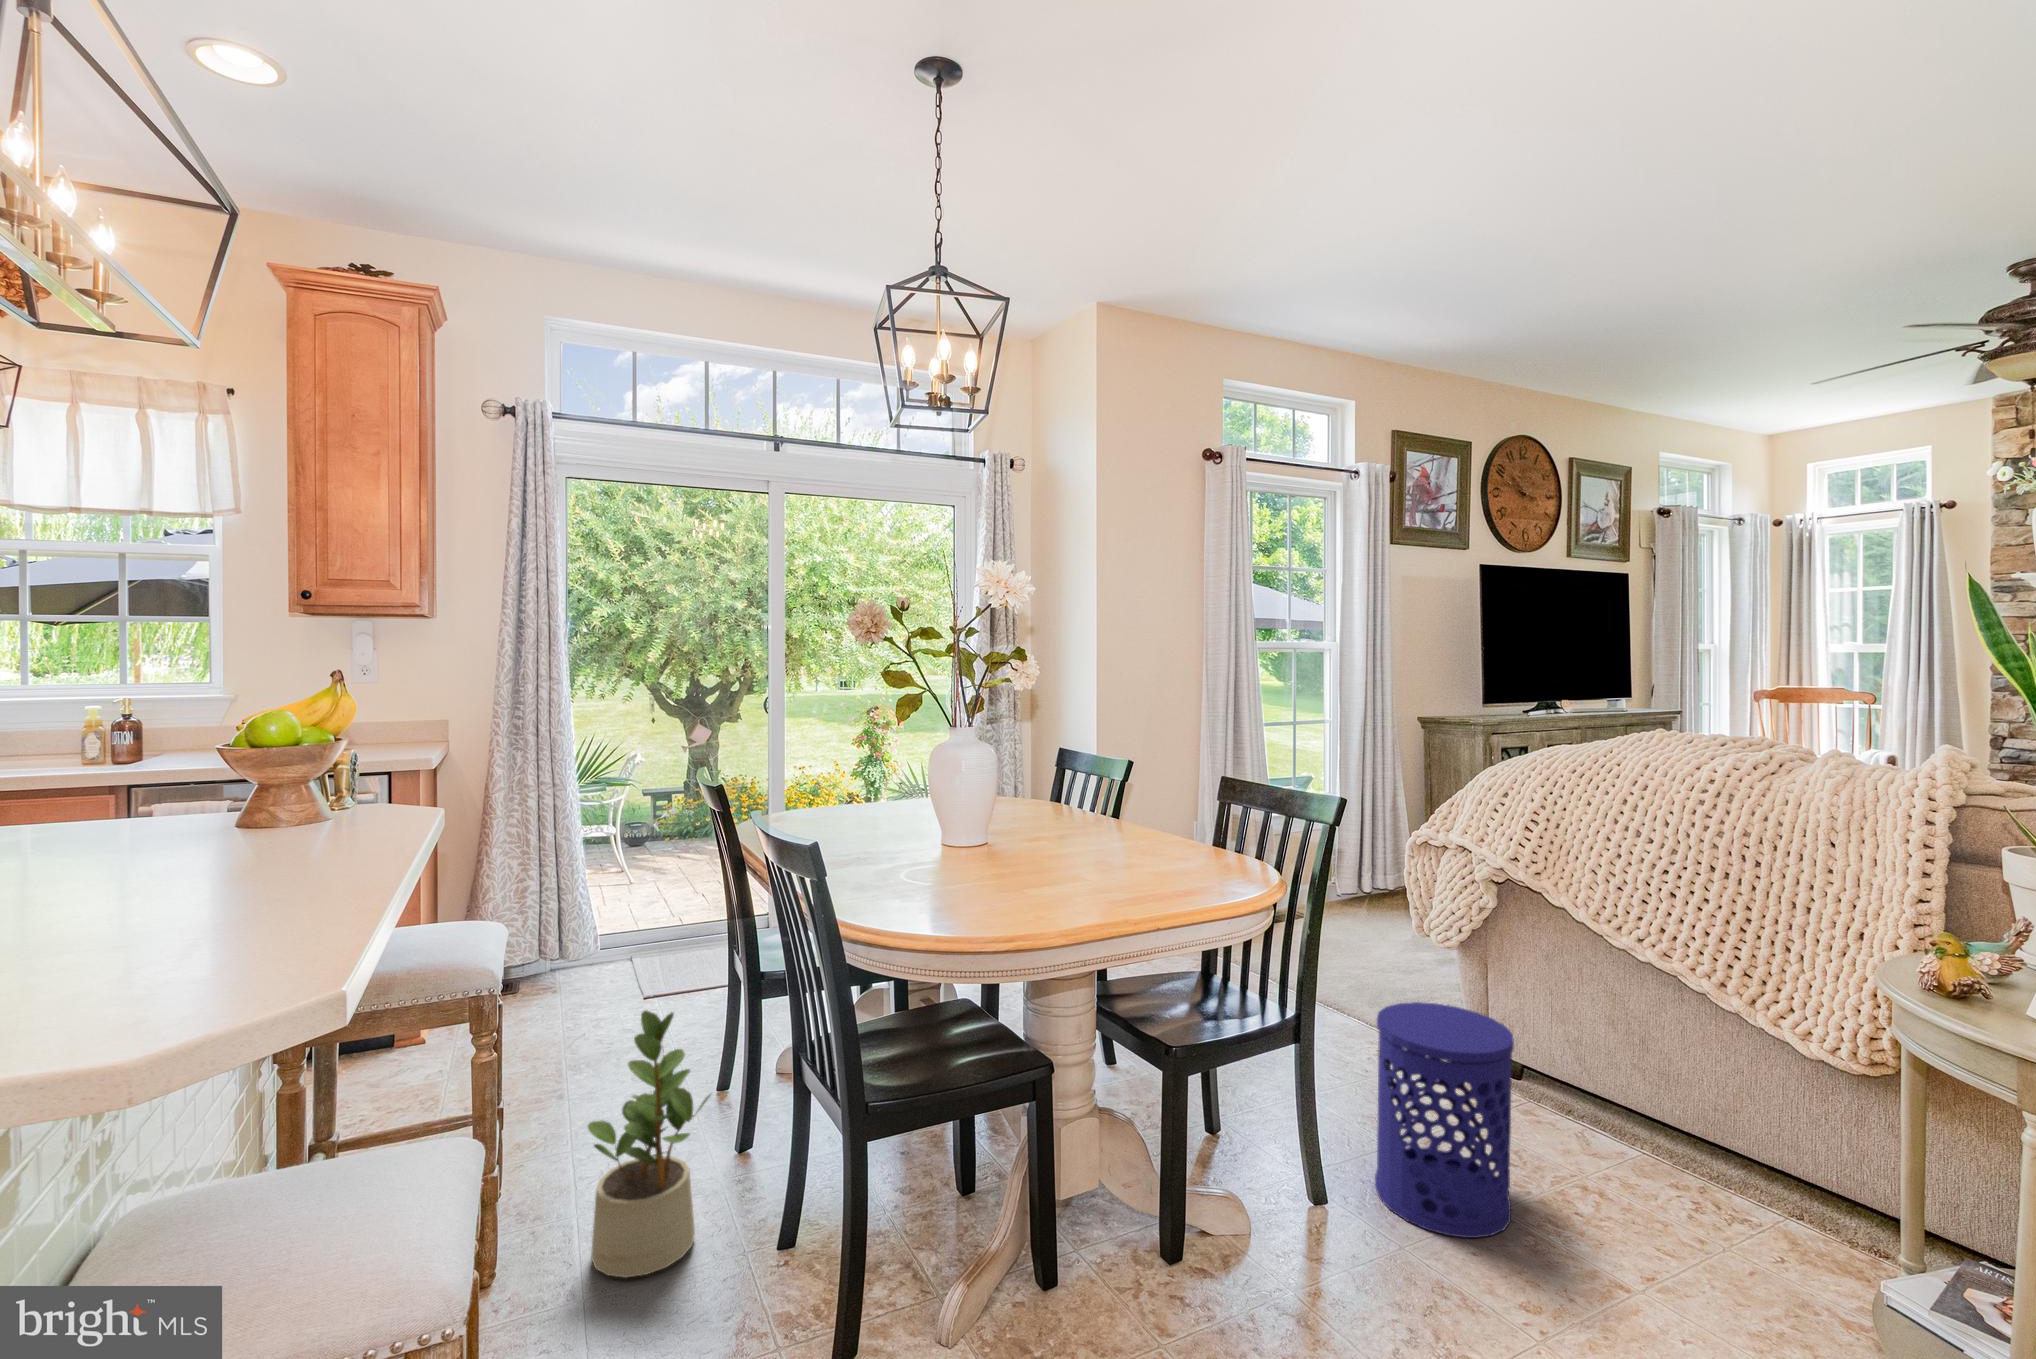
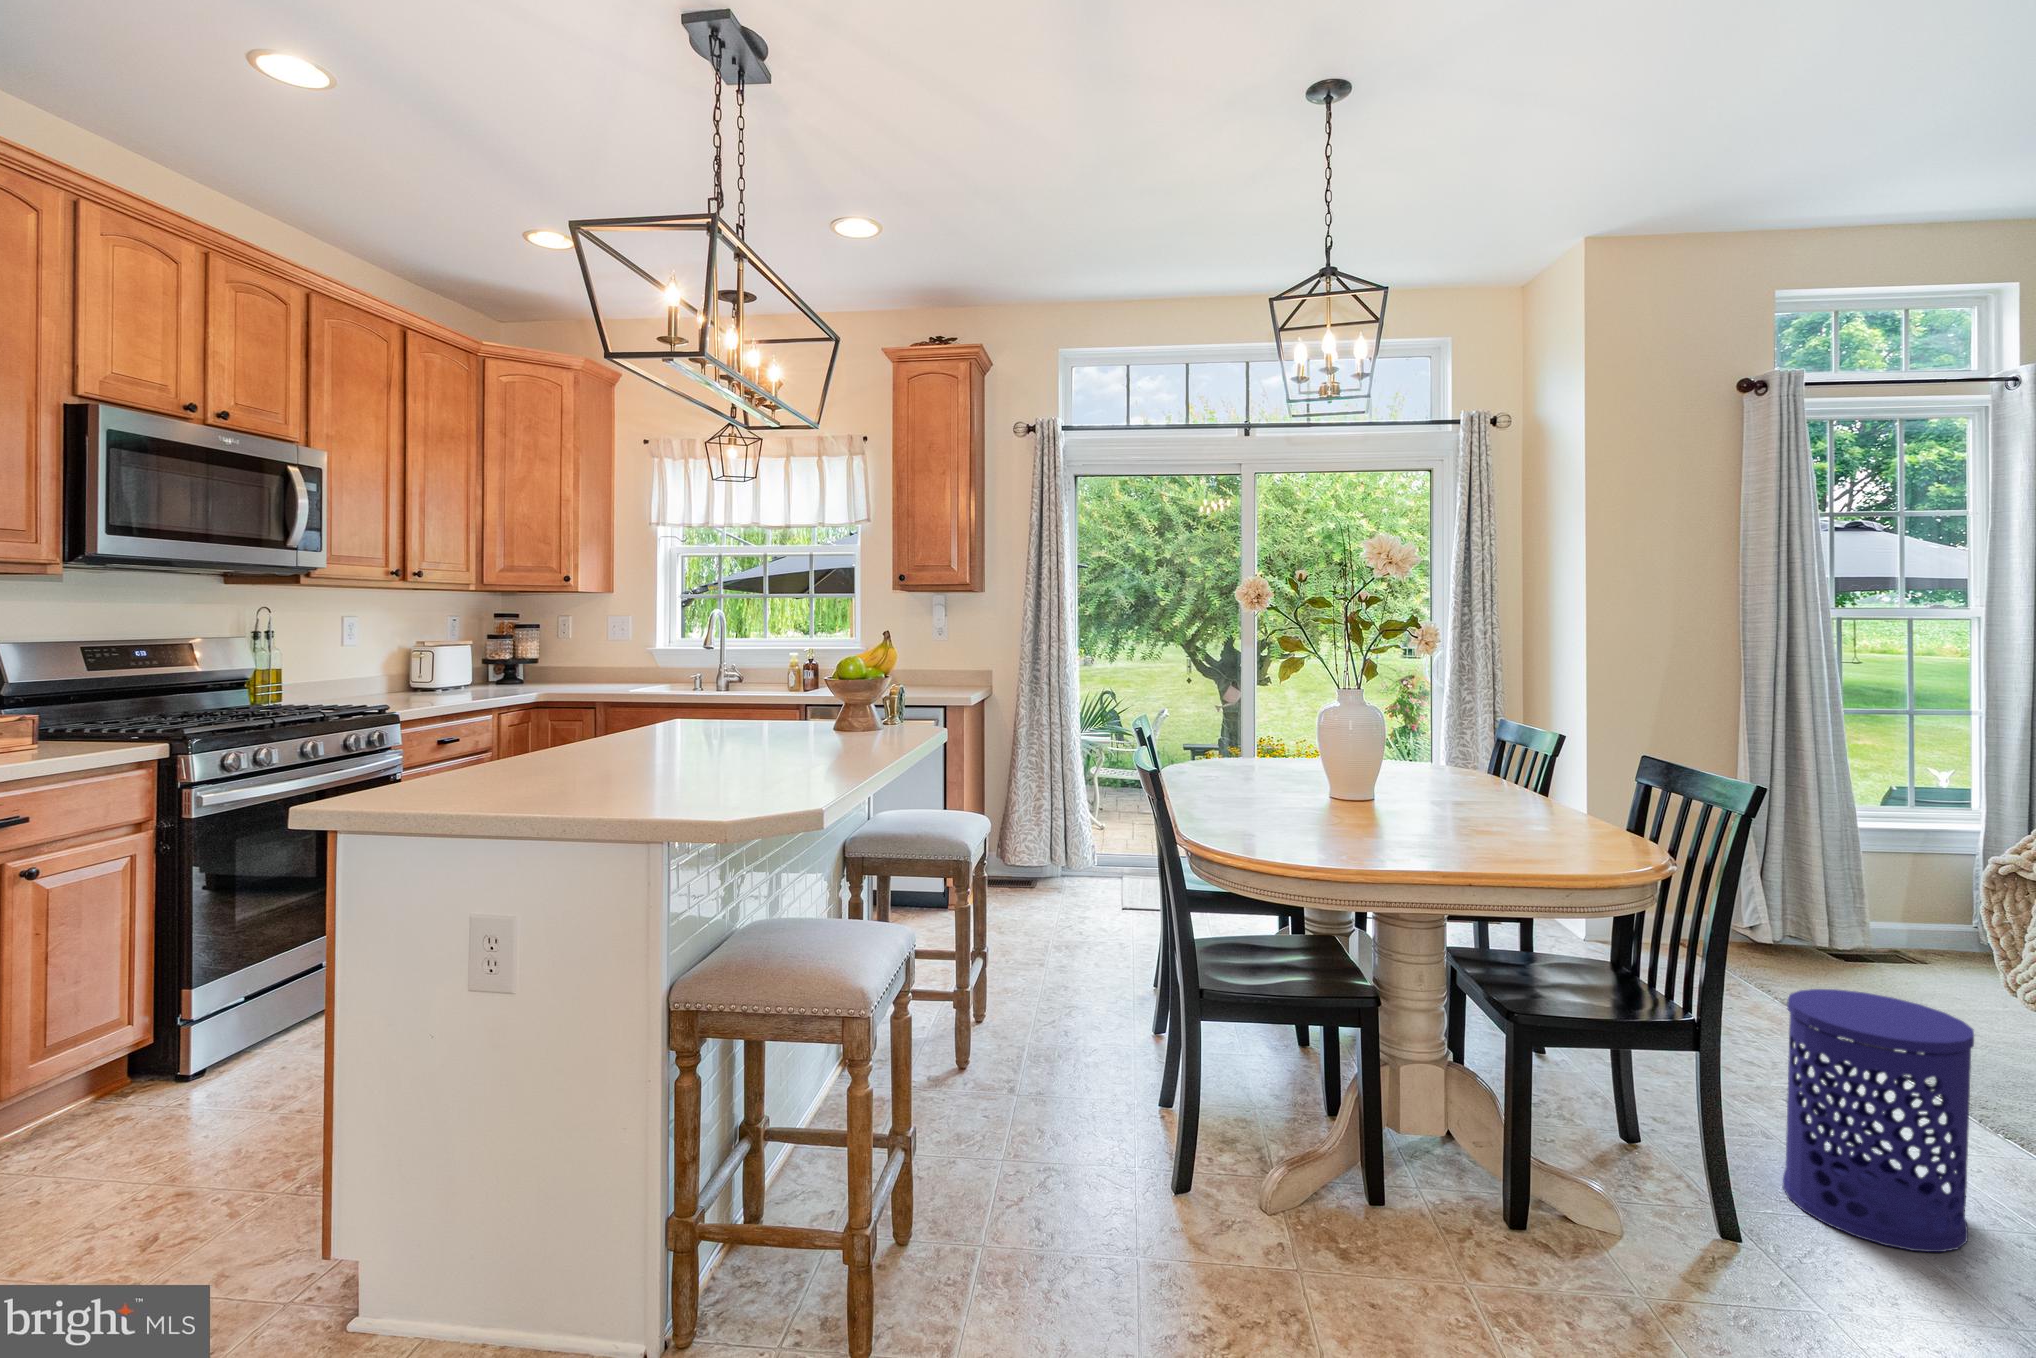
potted plant: present [588,1010,711,1278] -> none [1037,870,1119,1057]

